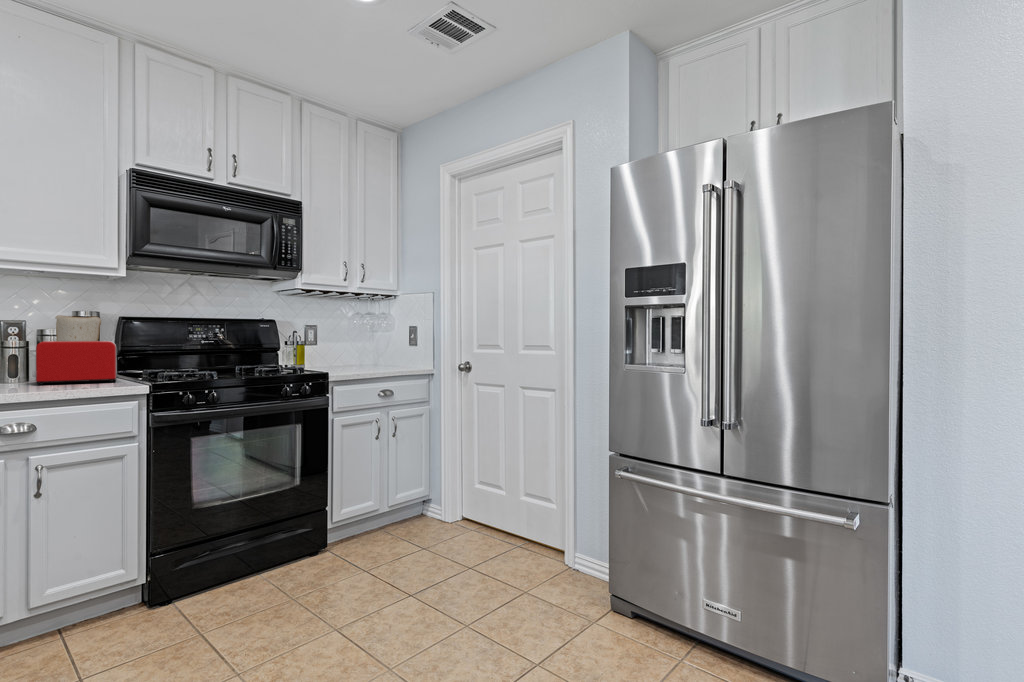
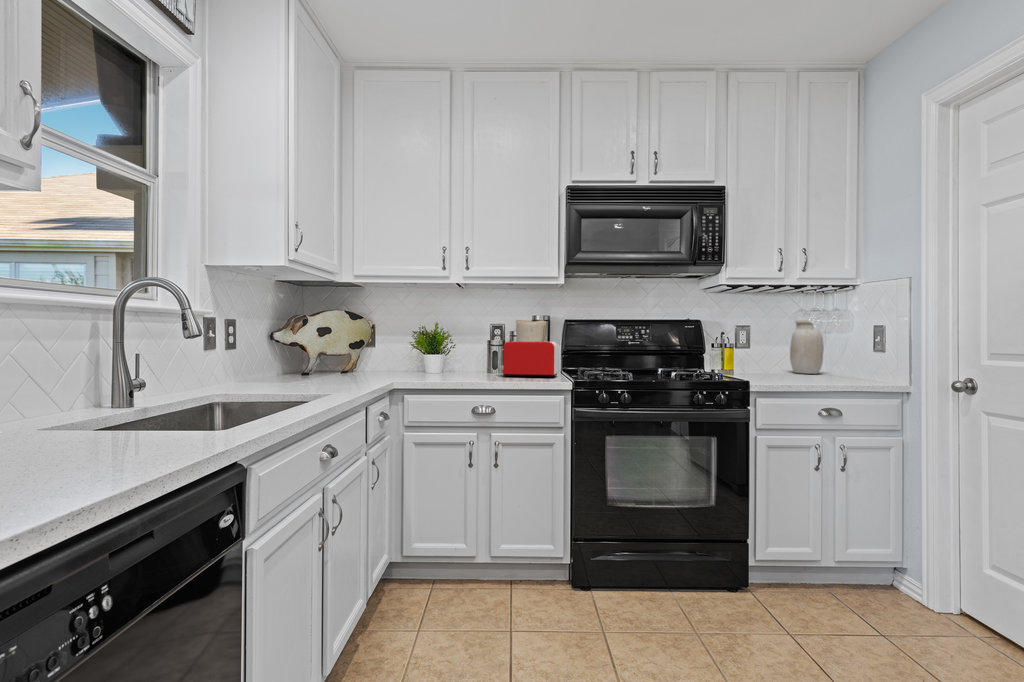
jar: none [348,320,373,365] -> present [790,319,824,374]

